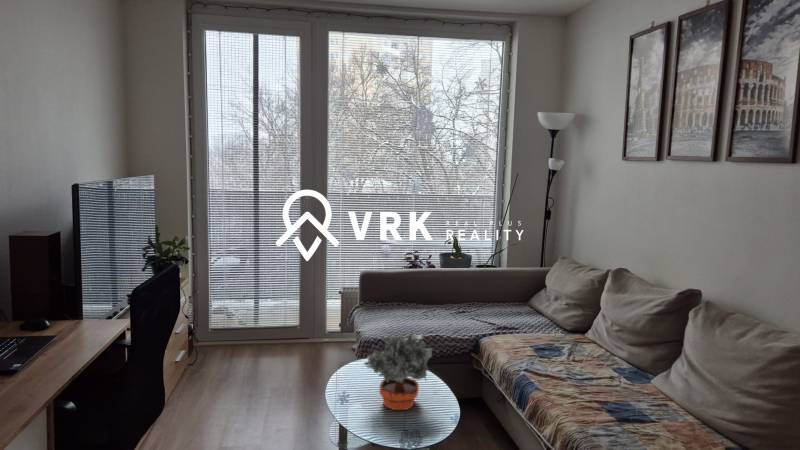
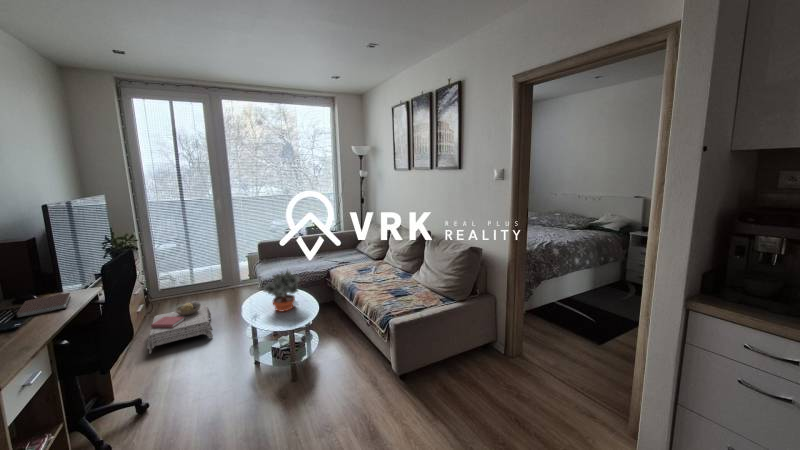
notebook: none [19,322,92,354] -> present [16,293,71,318]
ottoman: none [181,358,277,438] -> present [147,301,213,354]

